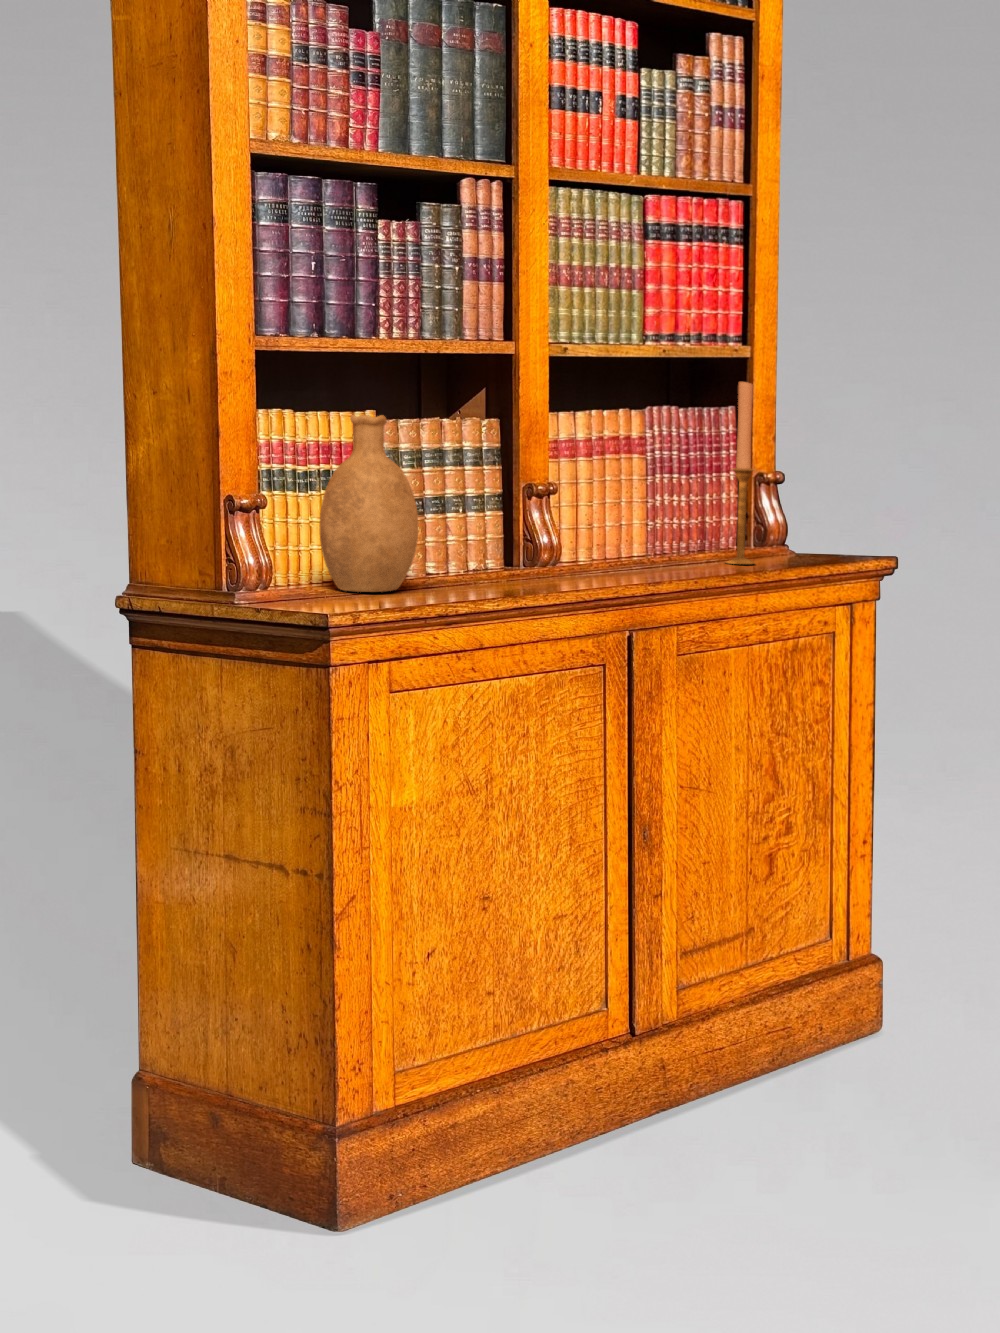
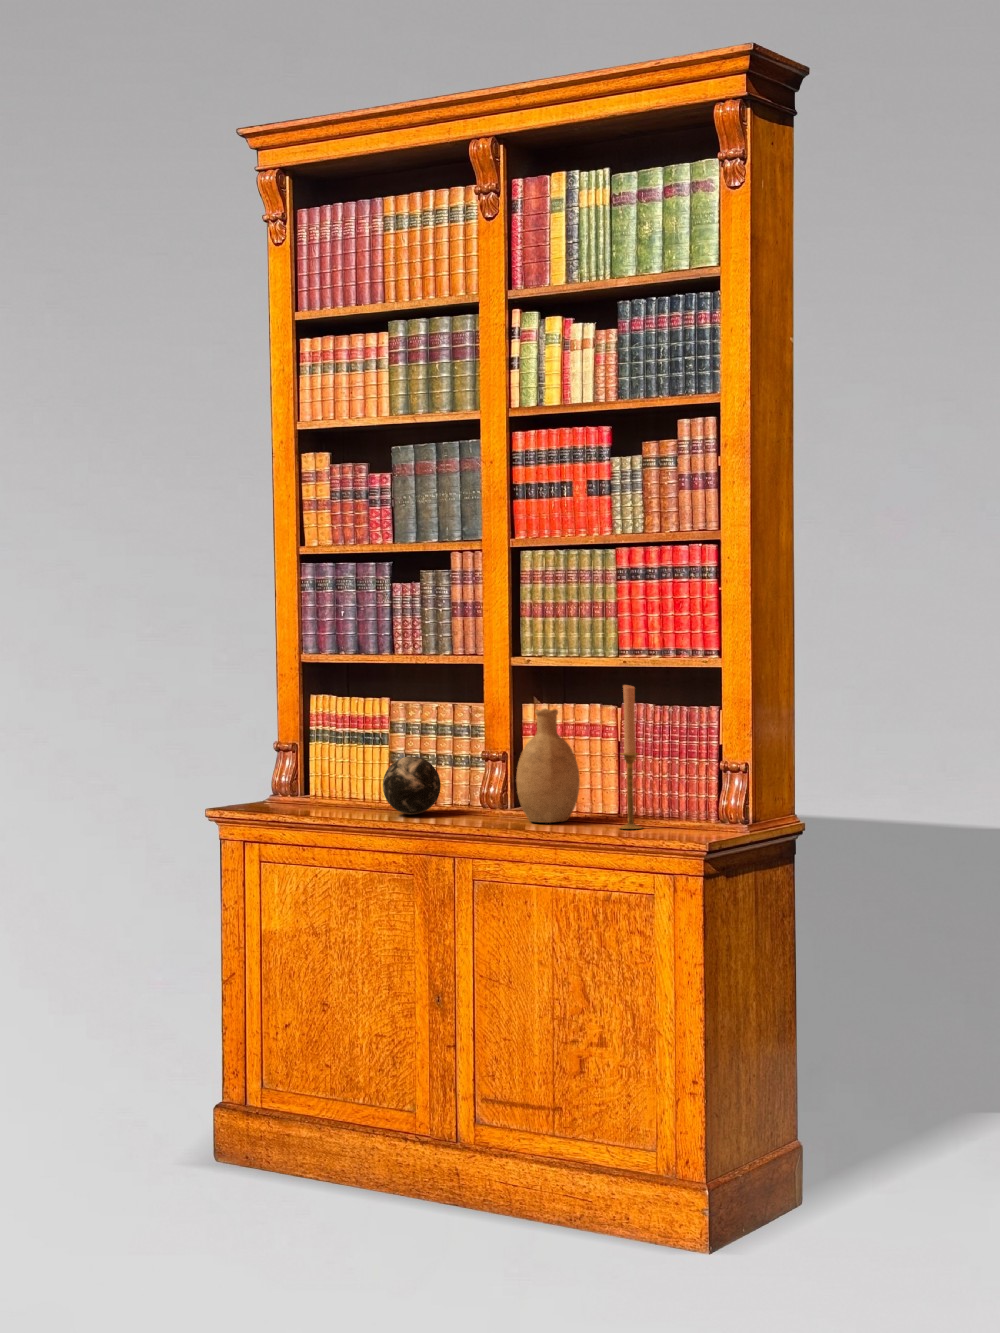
decorative vase: present [320,415,418,592] -> present [516,709,580,823]
decorative orb: none [467,494,555,583] -> present [383,757,441,814]

